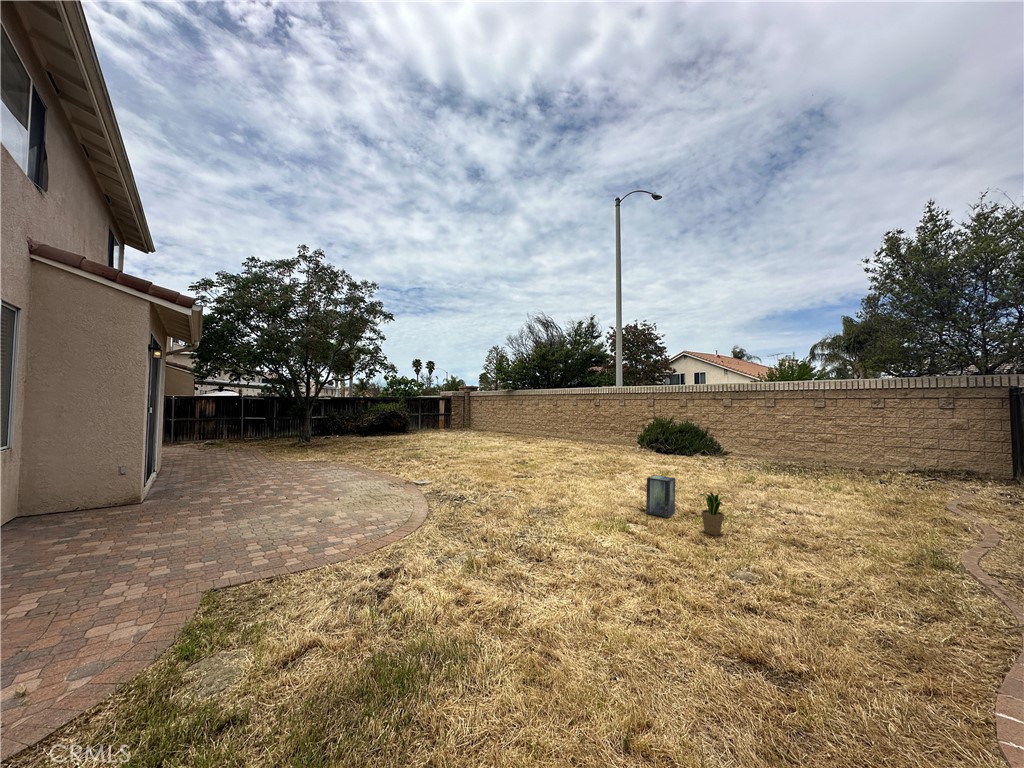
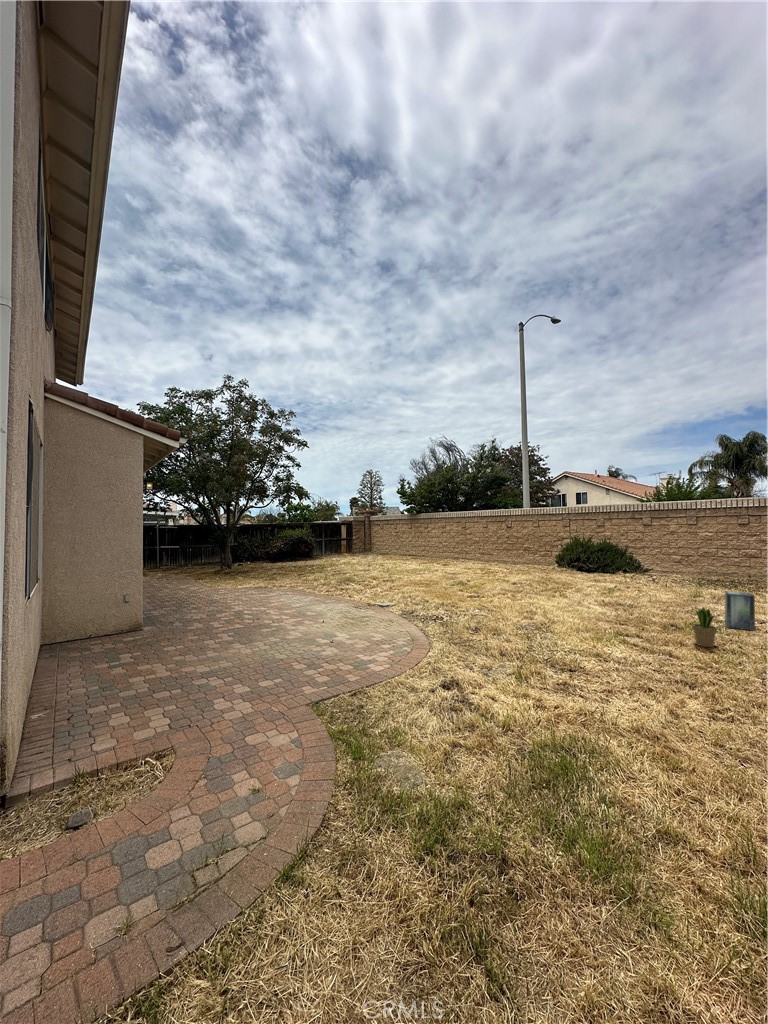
storage box: present [646,475,675,518] -> present [725,591,755,631]

